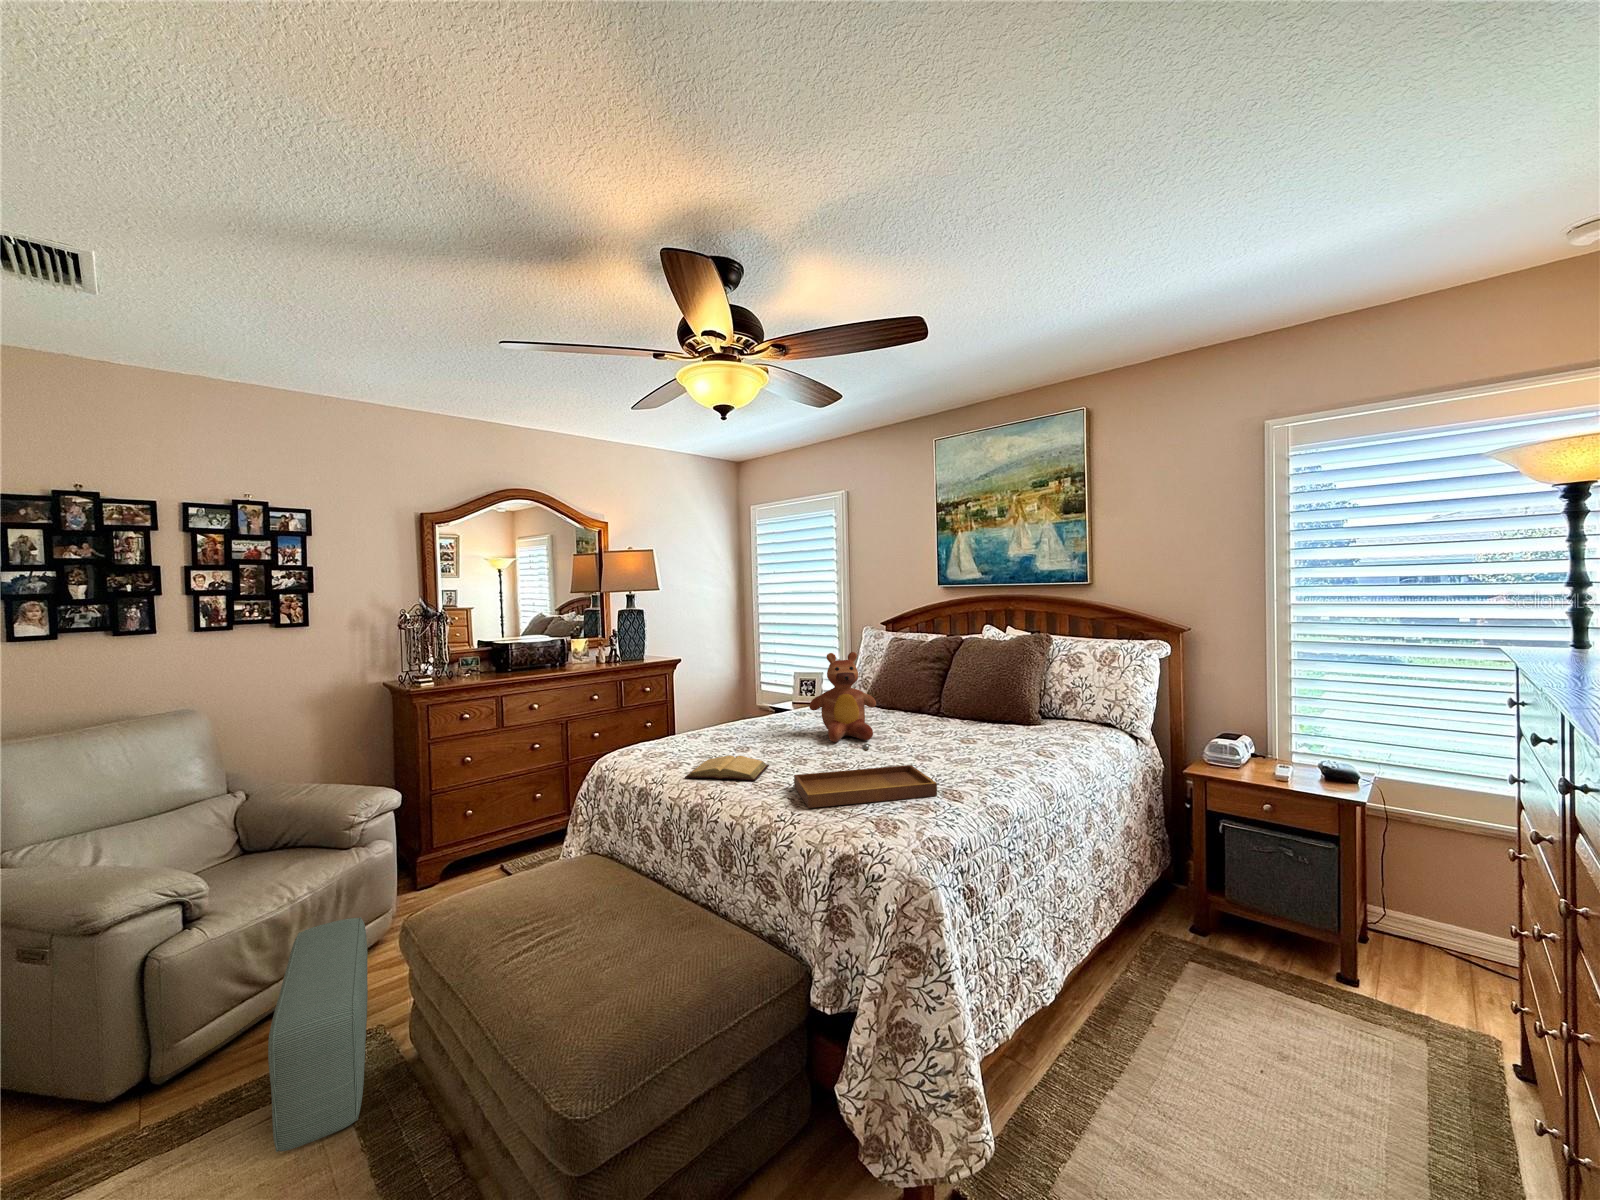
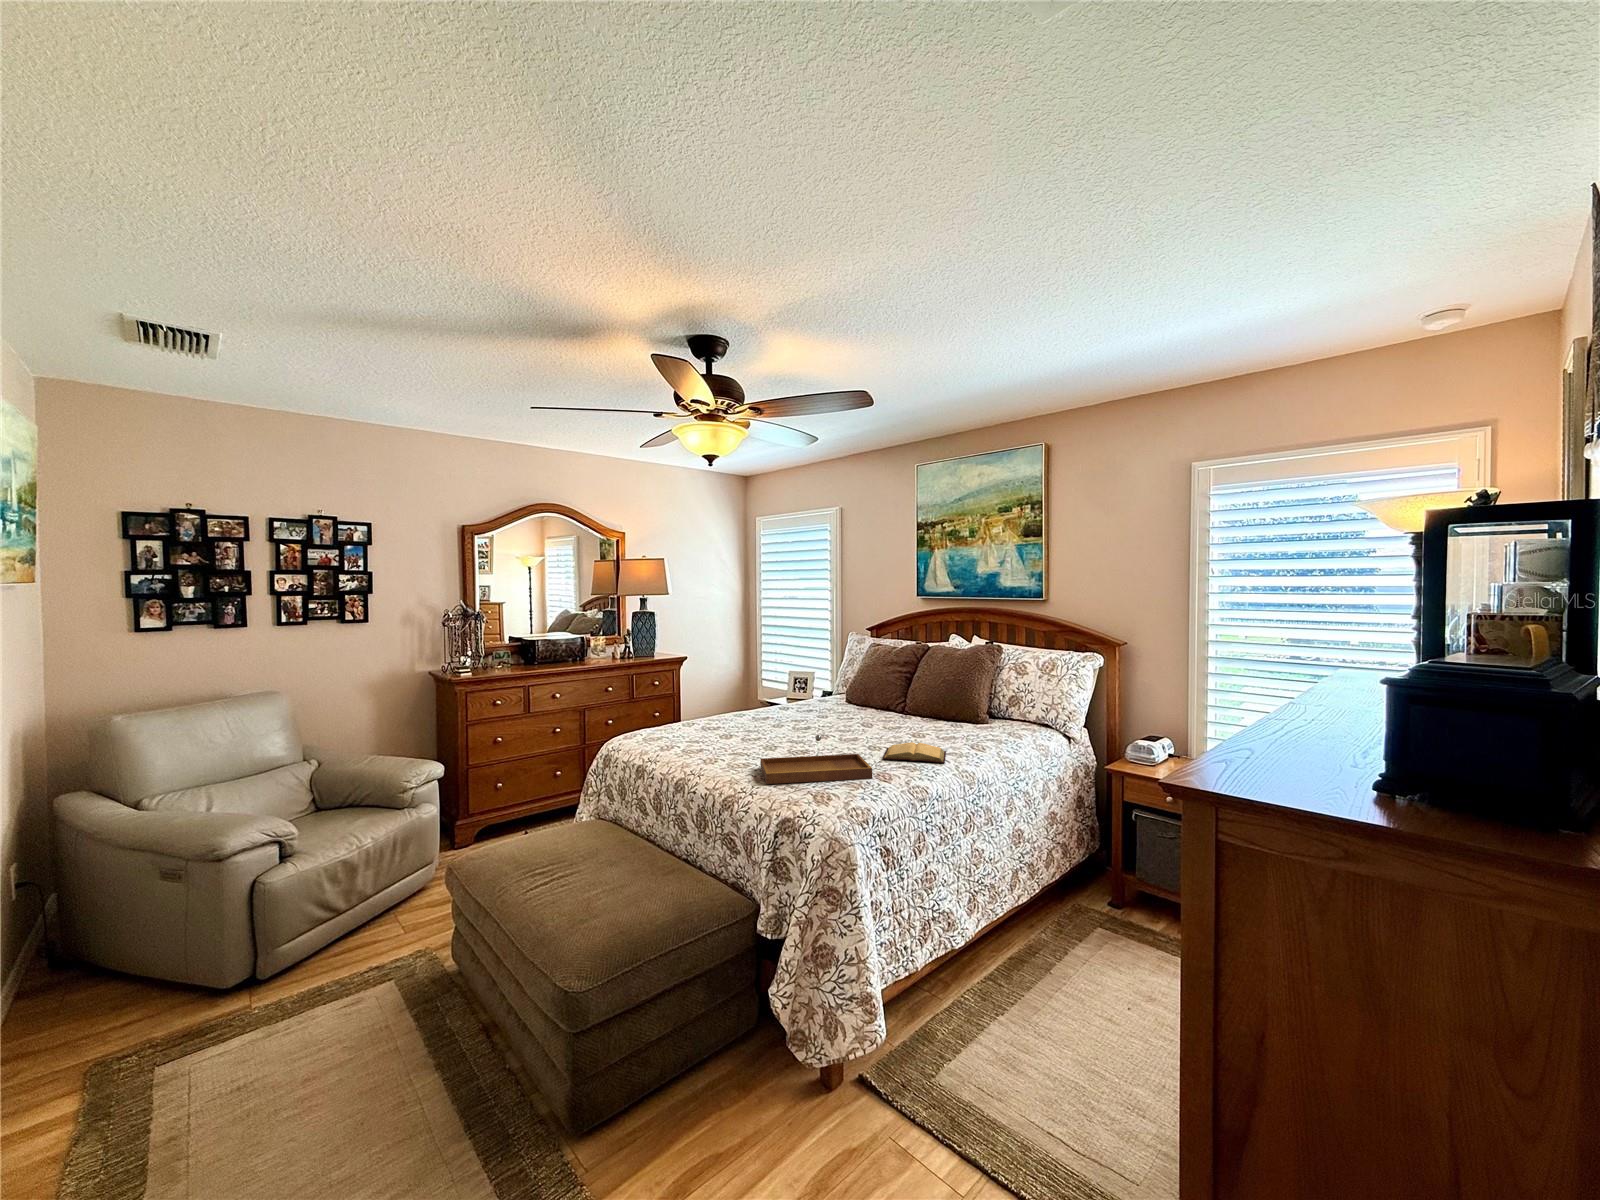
teddy bear: present [809,652,876,742] -> none [786,658,844,734]
book: present [685,755,769,781] -> present [882,742,946,763]
pouf: present [268,917,368,1152] -> none [352,862,418,1026]

